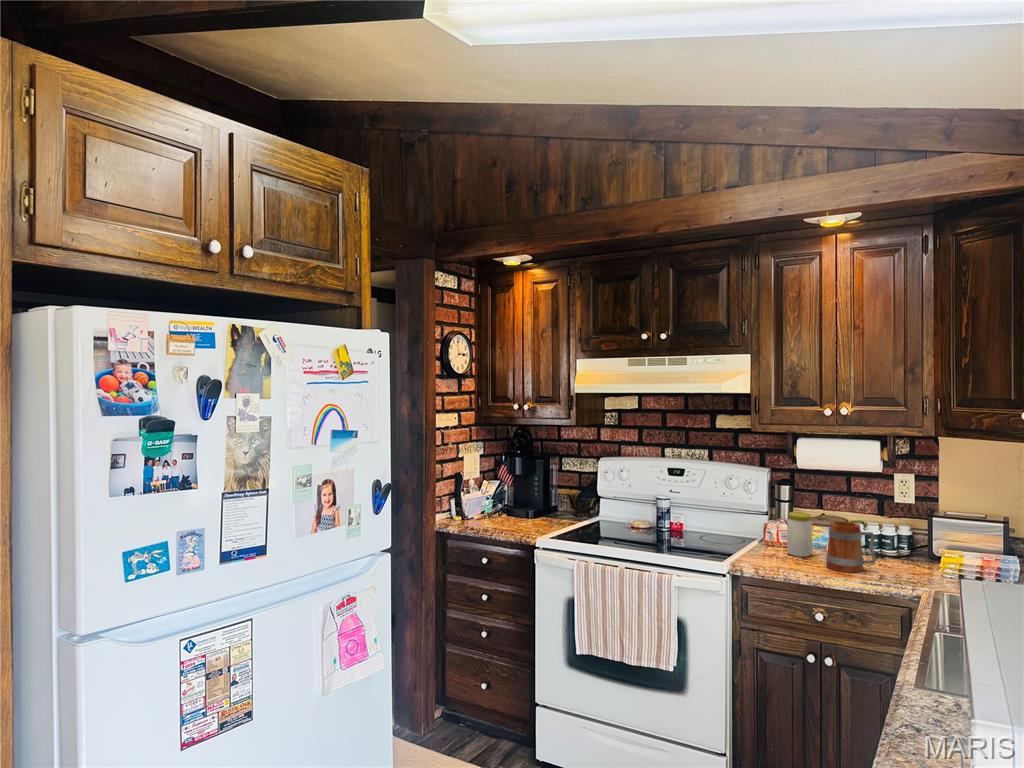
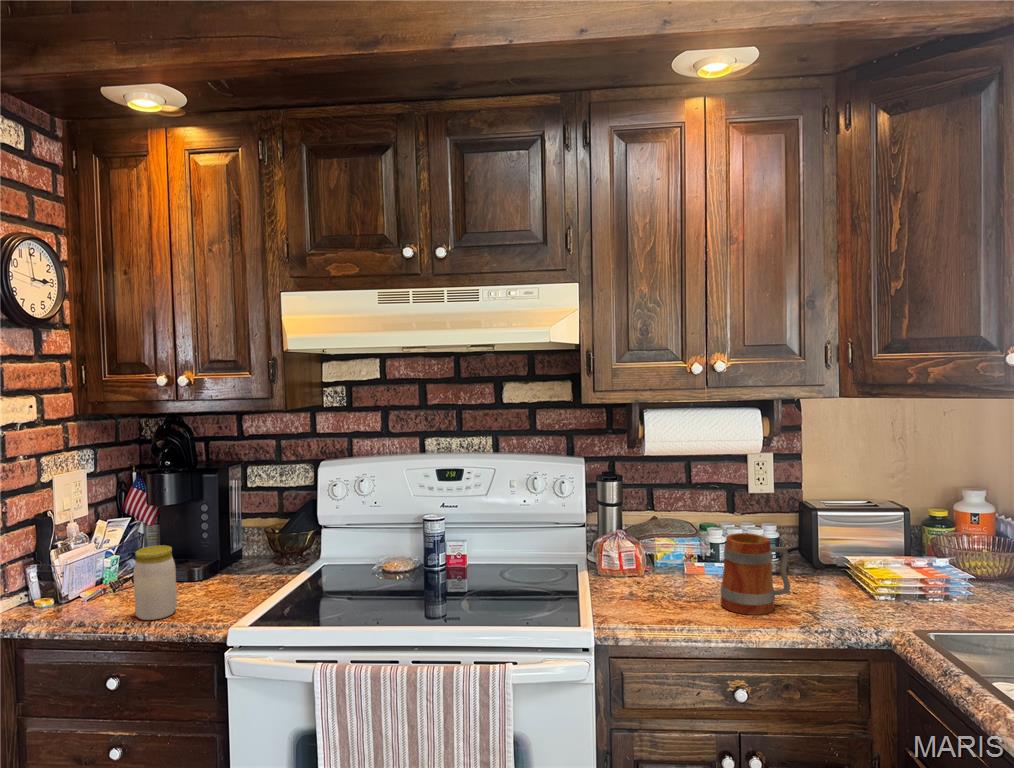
jar: present [787,512,813,557] -> present [134,545,177,620]

